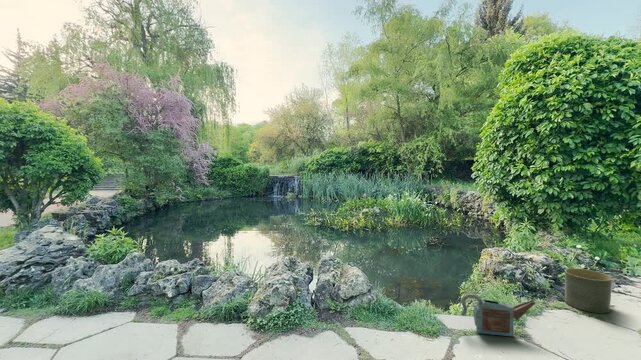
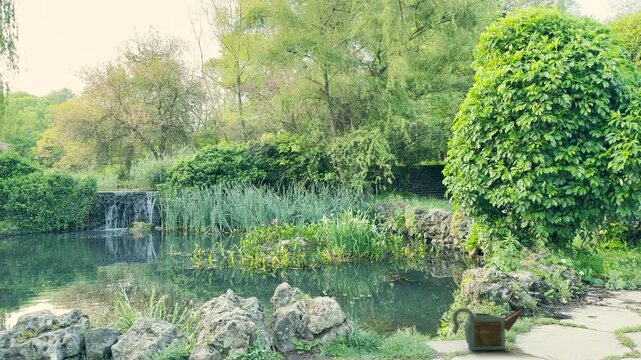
planter: present [565,268,612,313] -> none [551,280,593,324]

